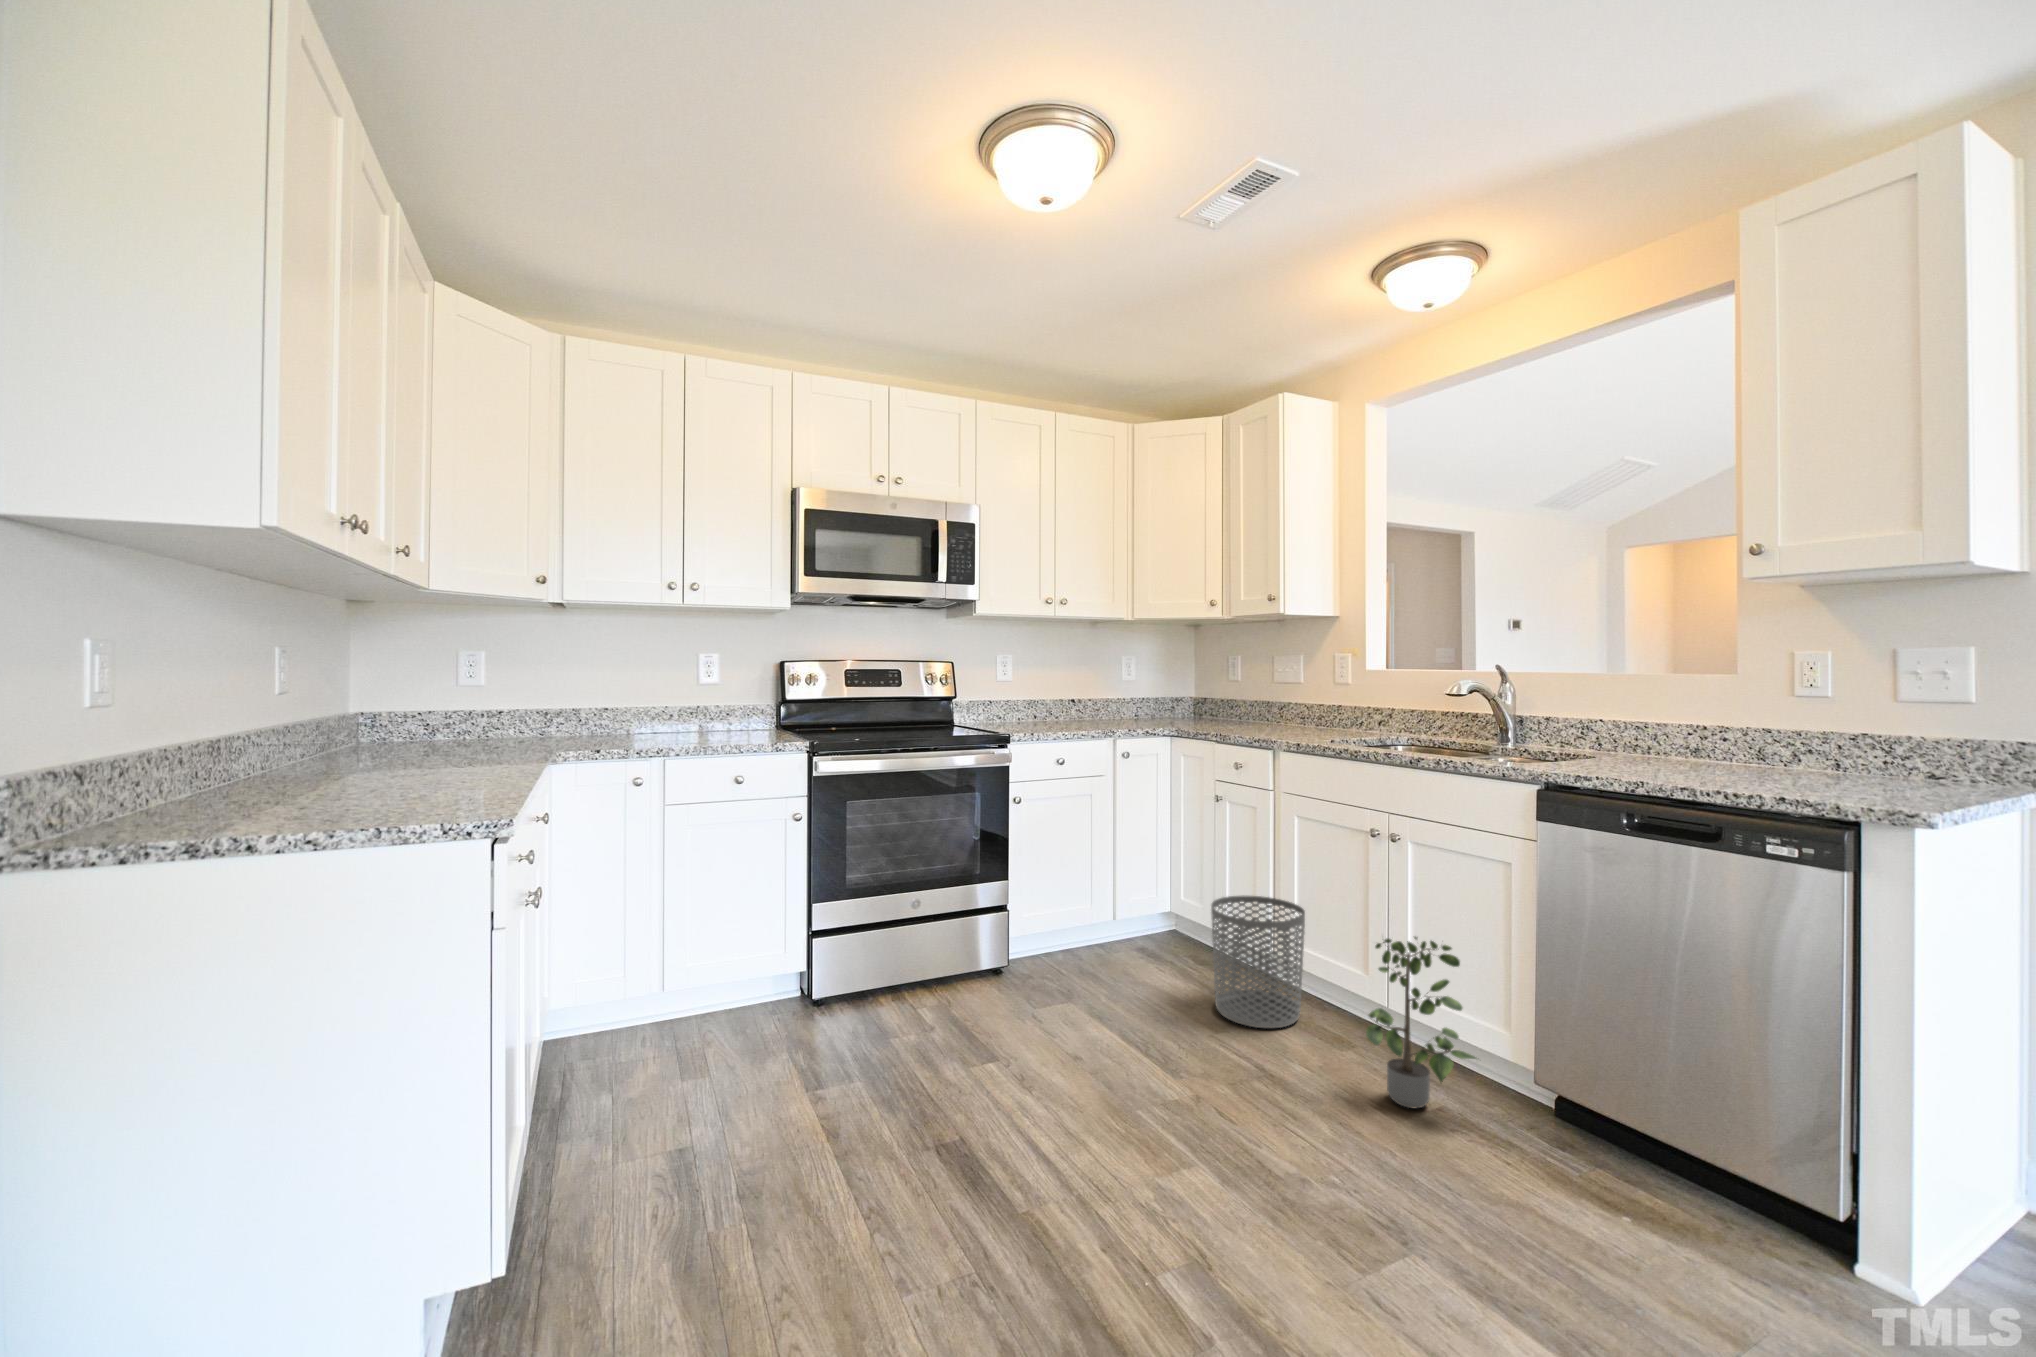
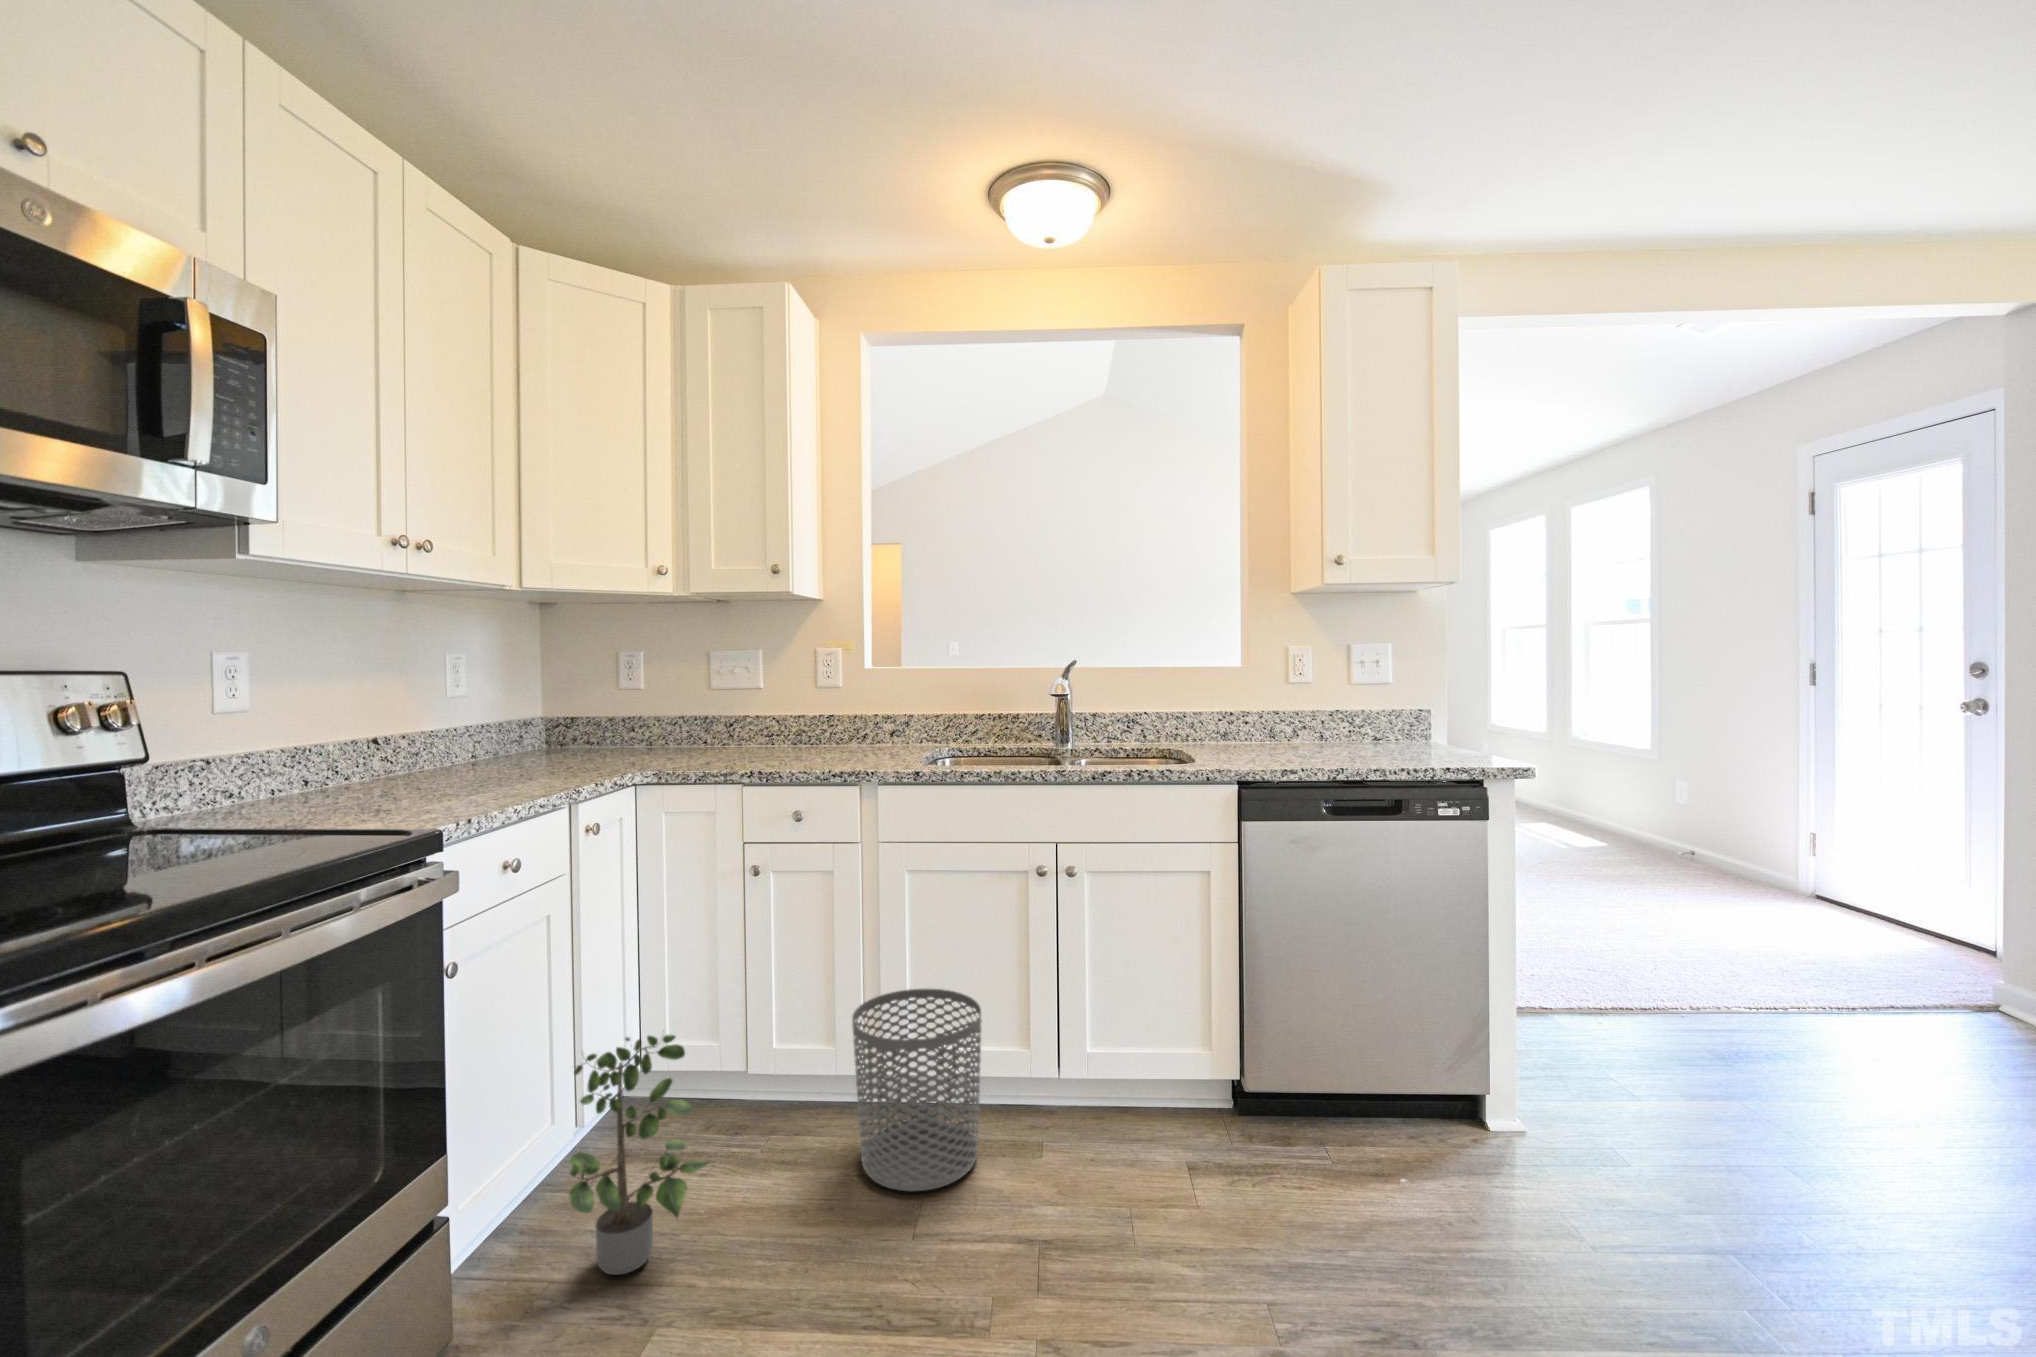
potted plant: present [1366,937,1476,1108] -> present [569,1035,711,1275]

